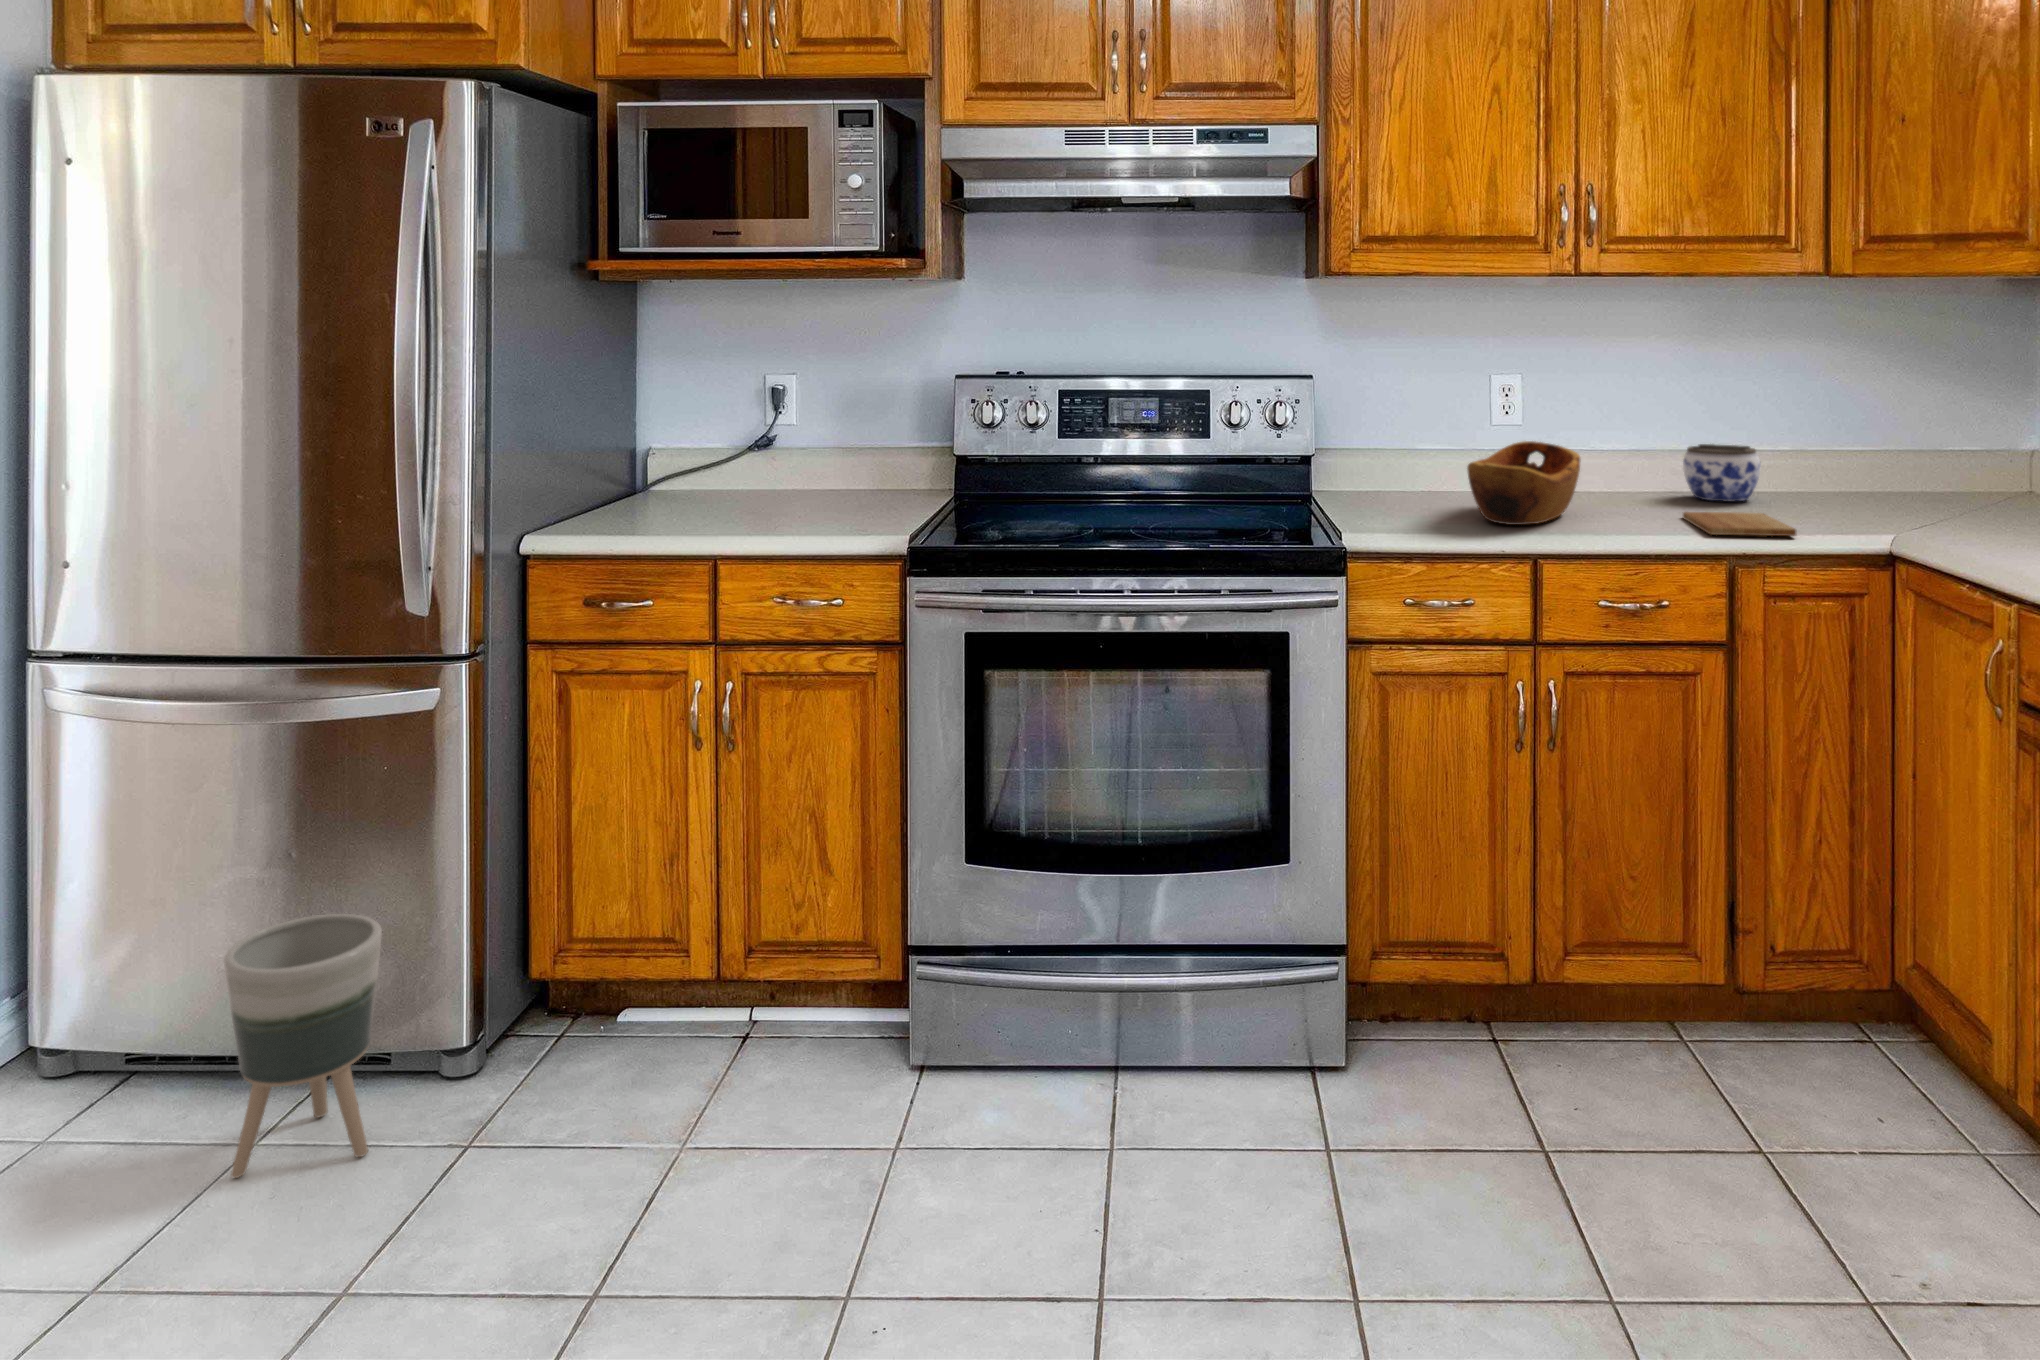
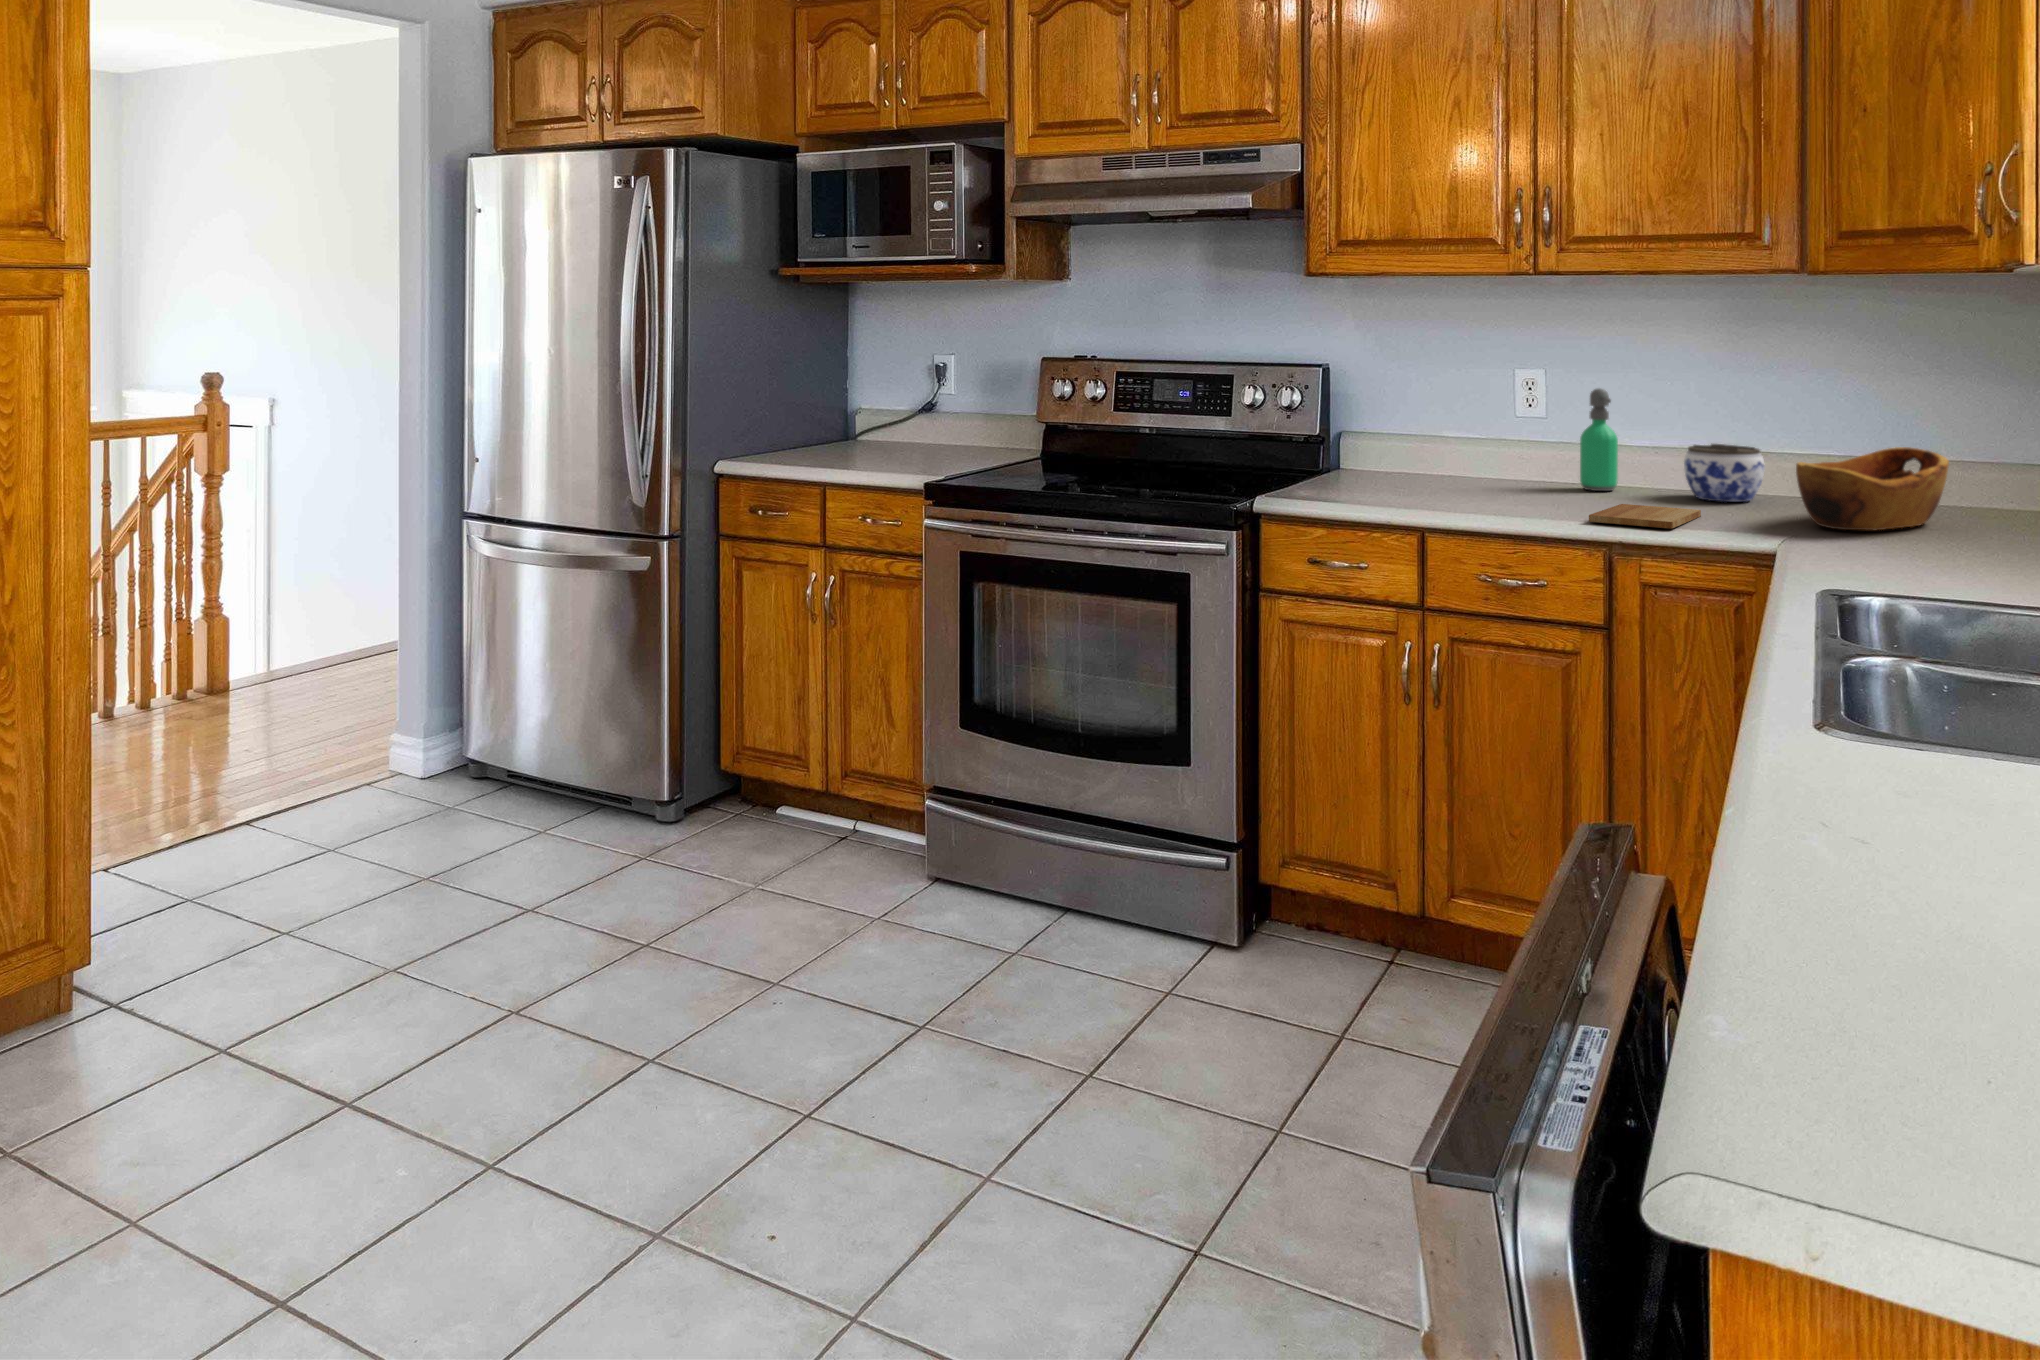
soap dispenser: none [1579,393,1620,498] -> present [1580,389,1618,491]
wooden bowl: present [1467,441,1580,525] -> present [1796,447,1949,530]
planter: present [224,914,382,1178] -> none [517,694,608,847]

